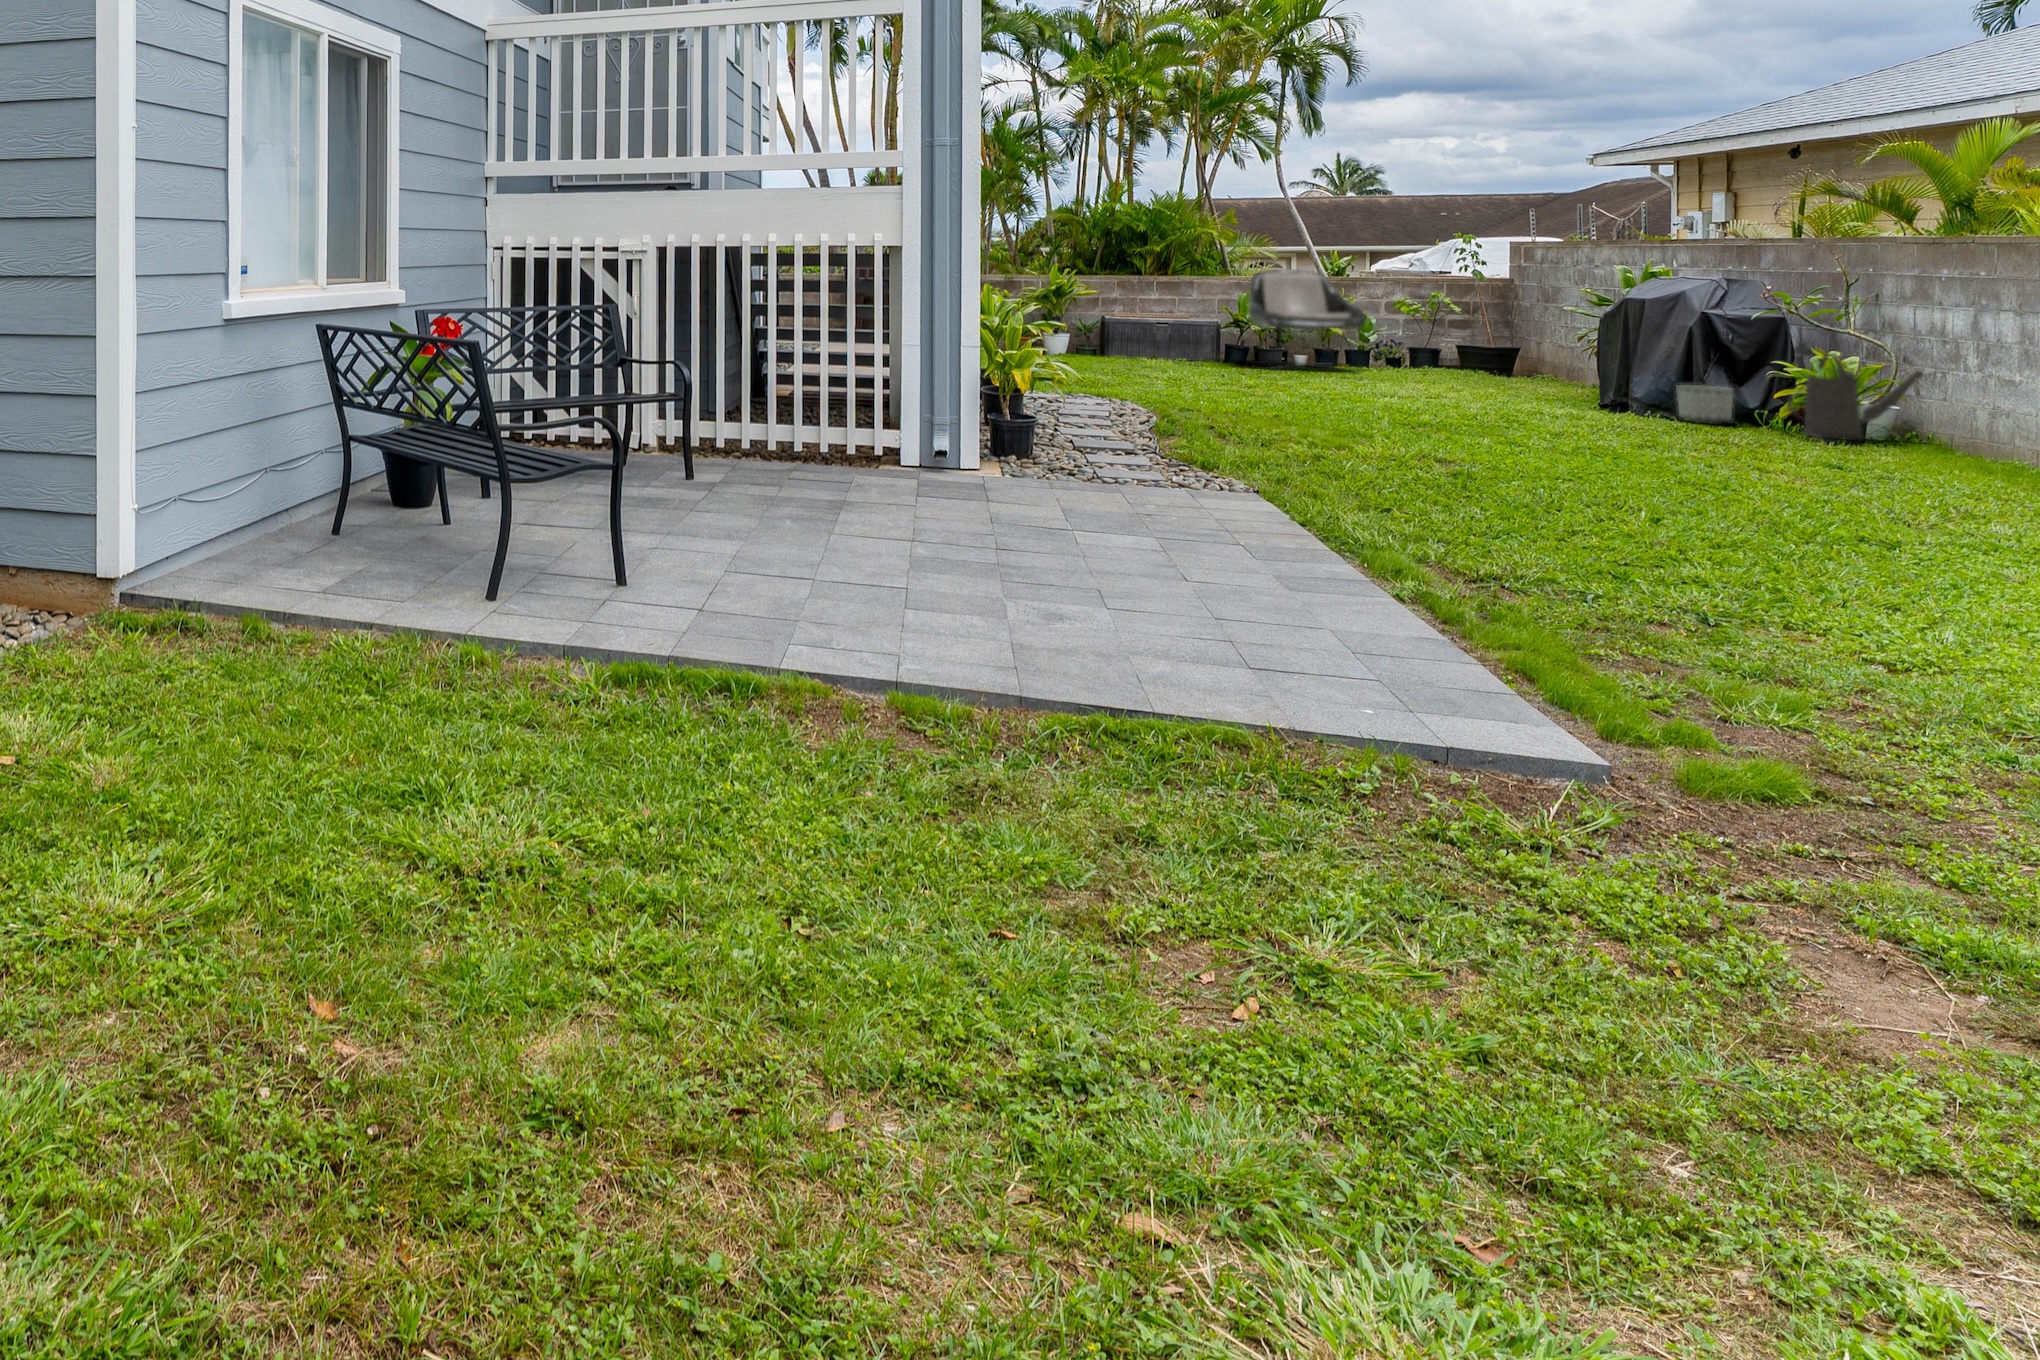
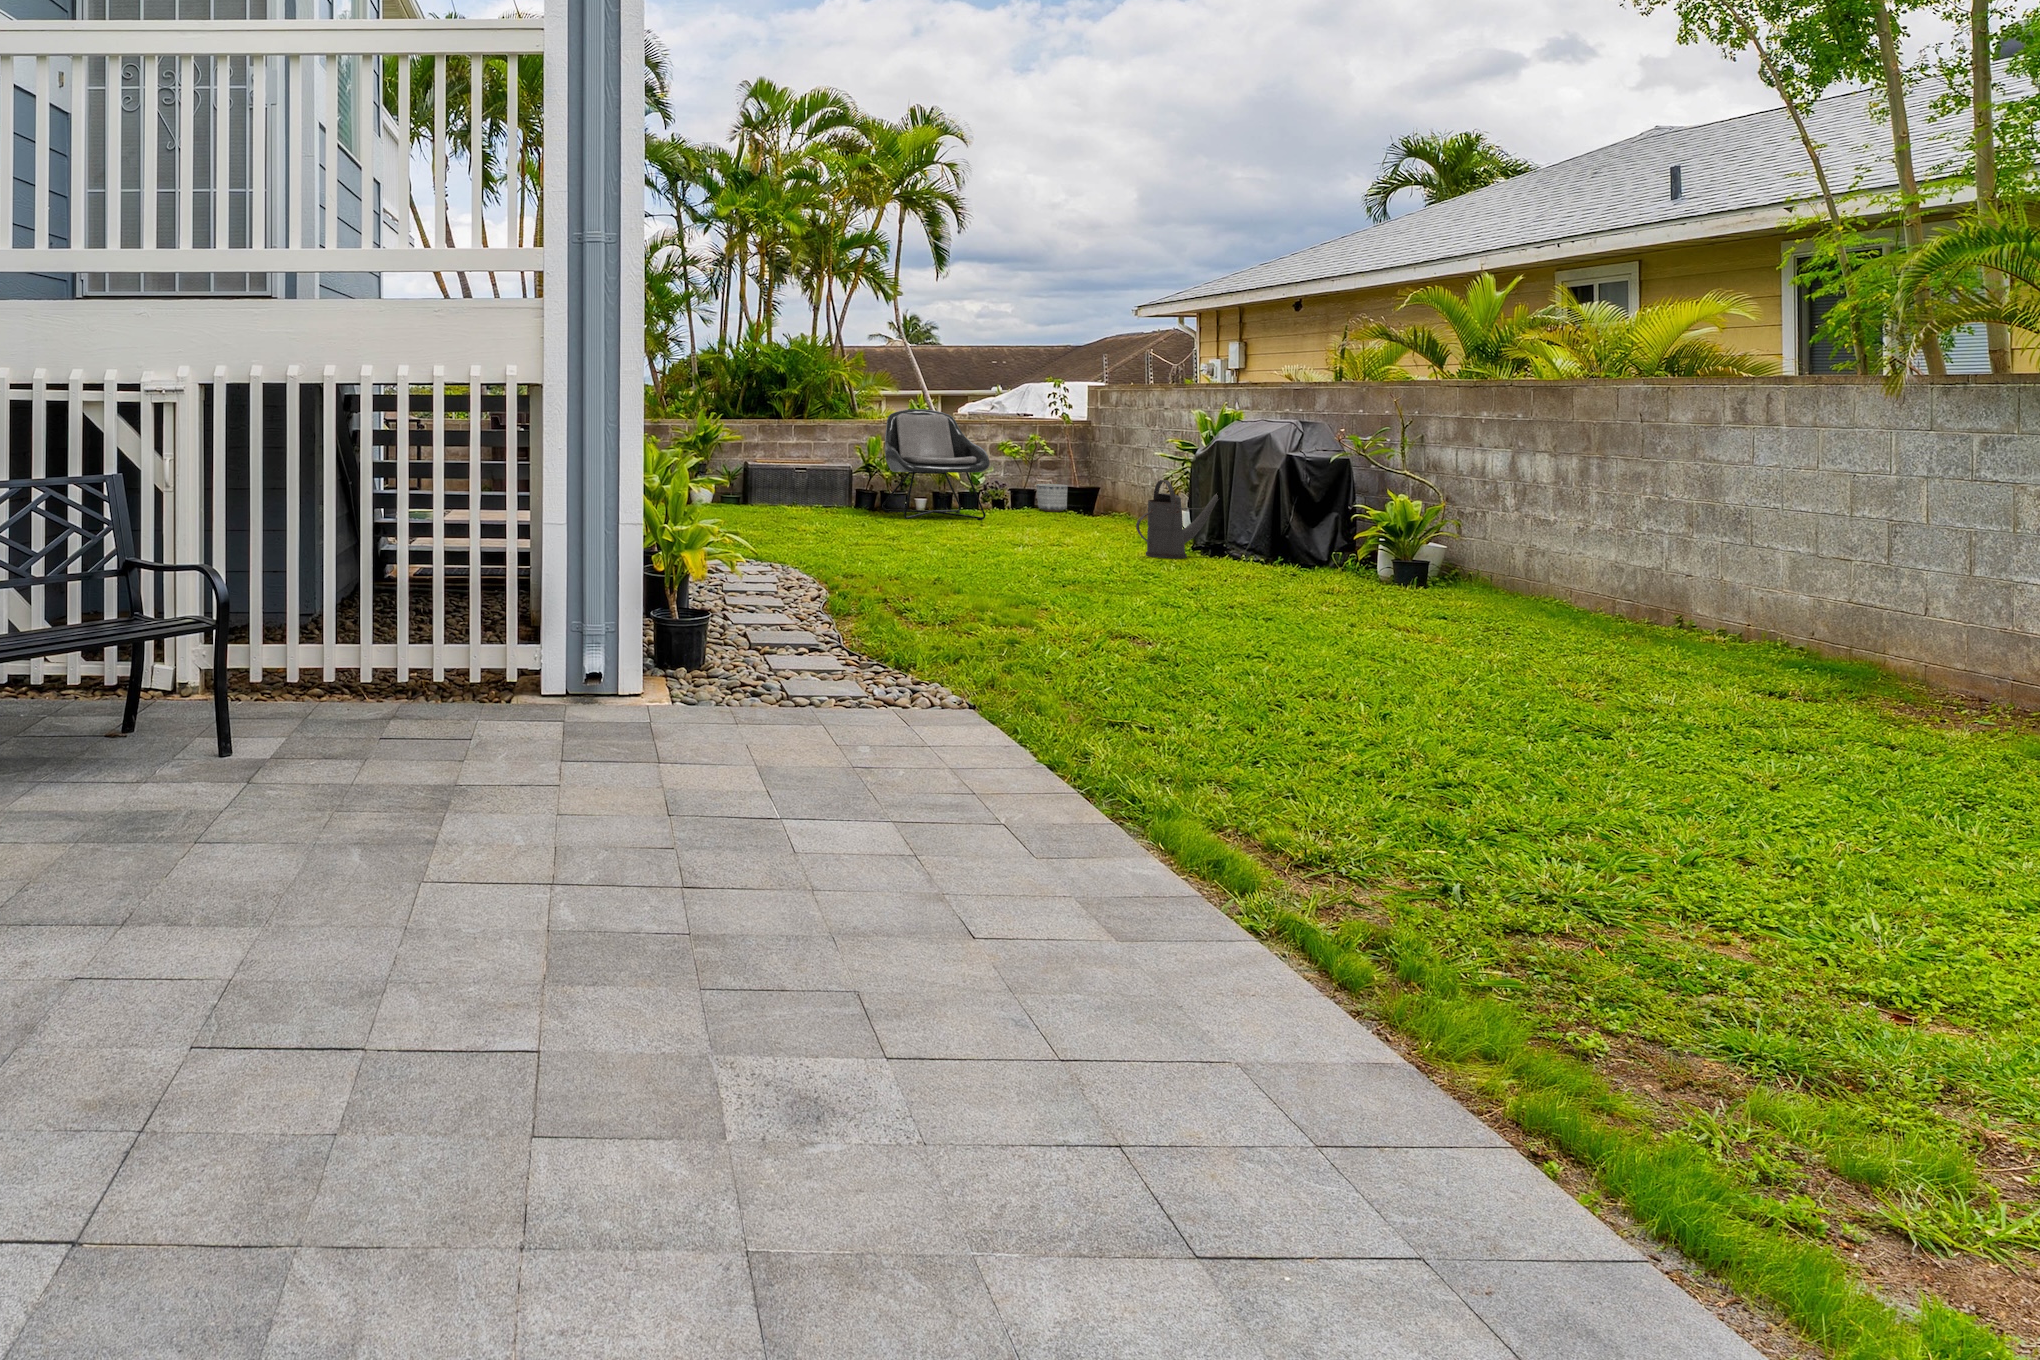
watering can: present [1787,354,1922,440] -> present [1136,480,1218,559]
planter: present [1677,385,1733,424] -> present [1036,484,1068,512]

